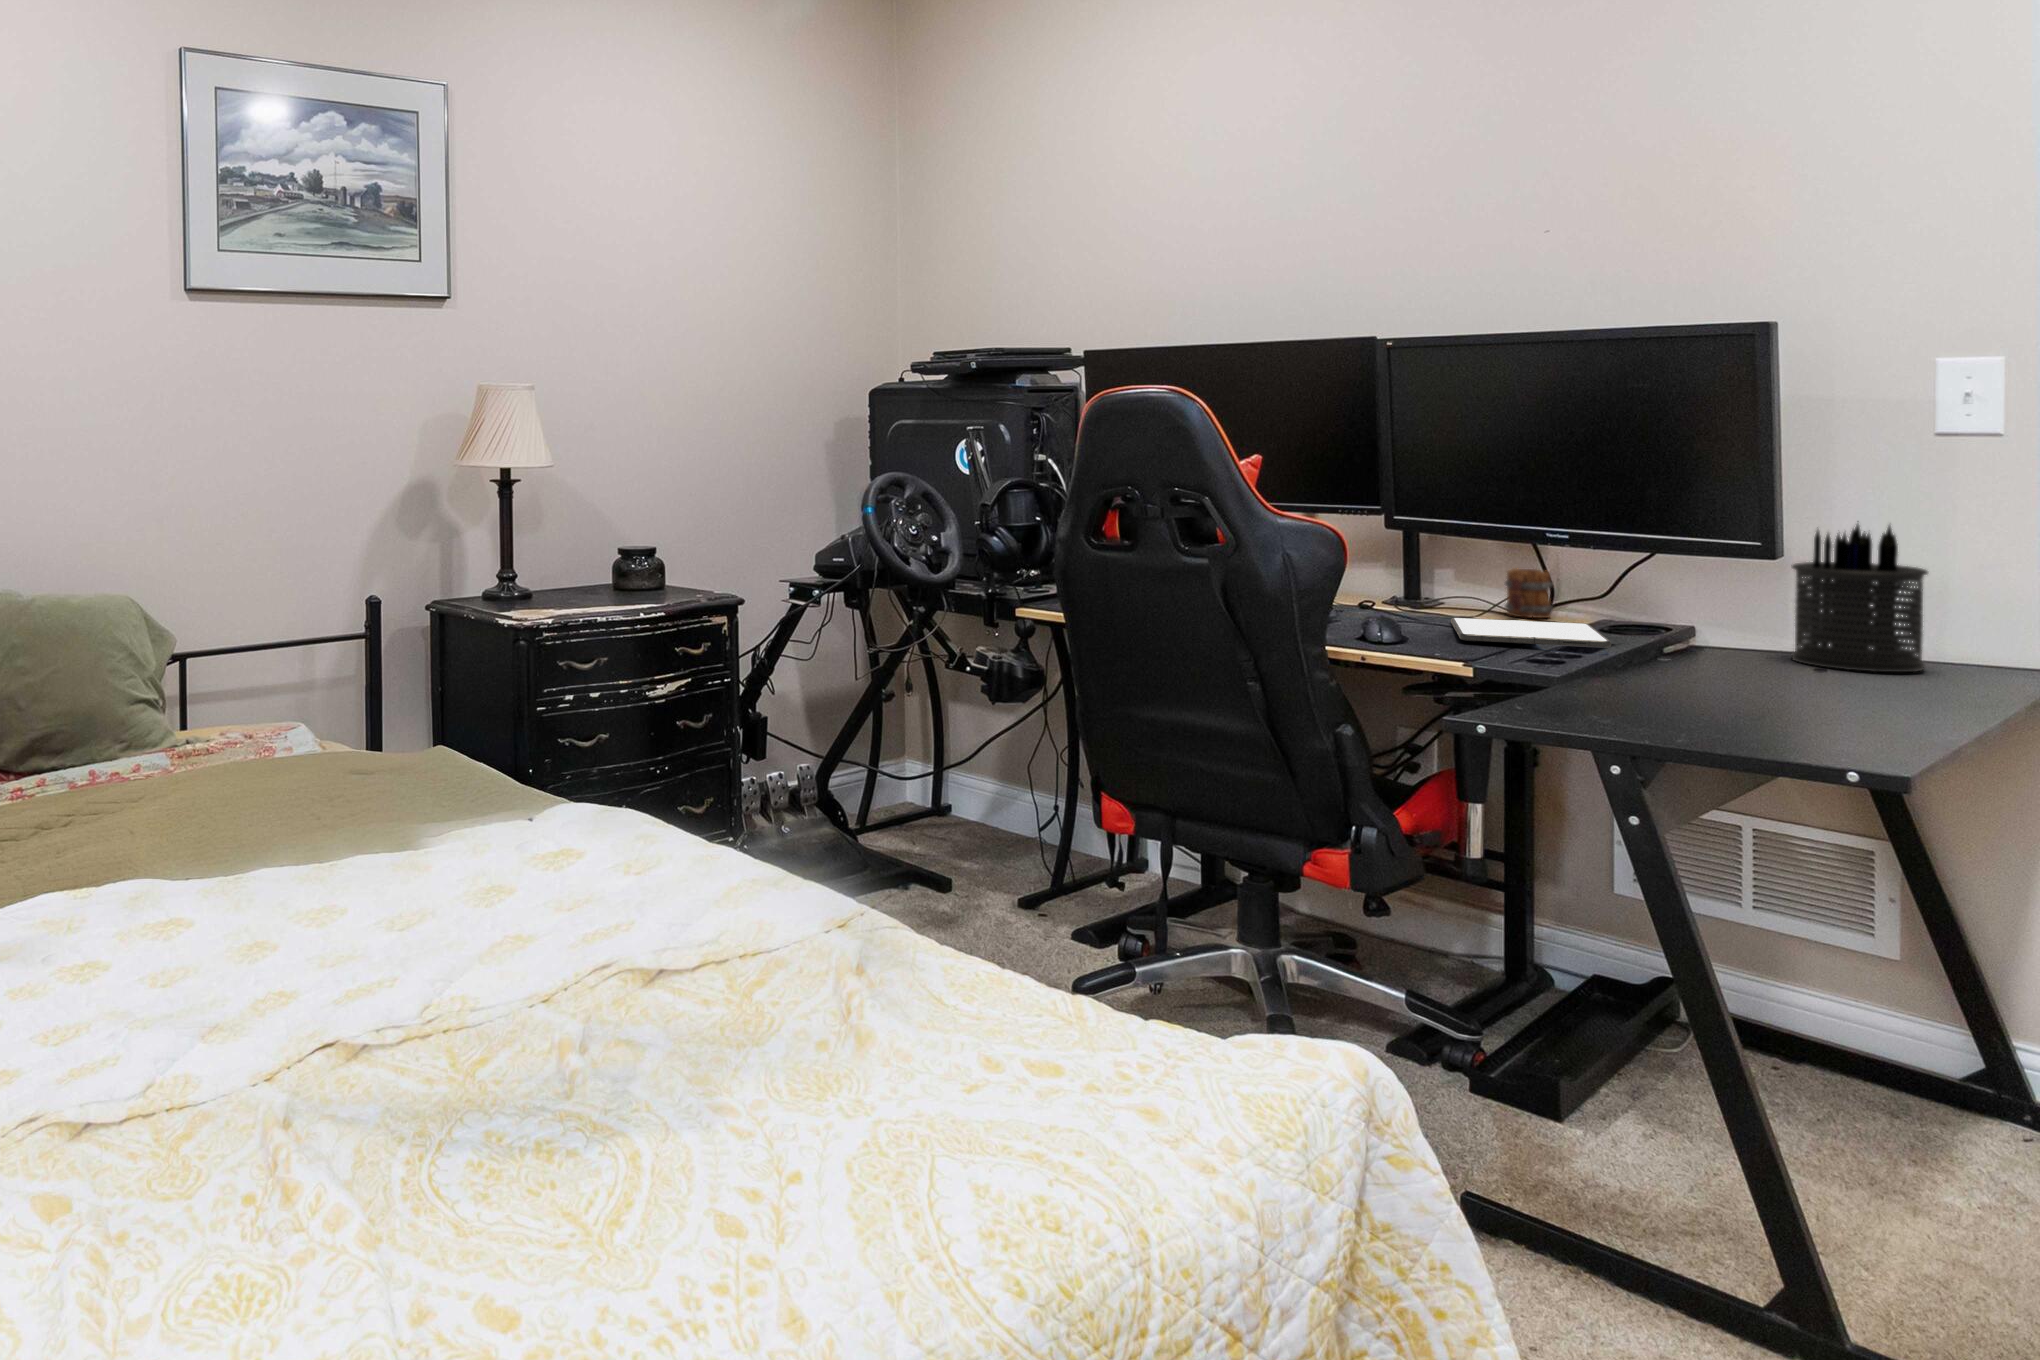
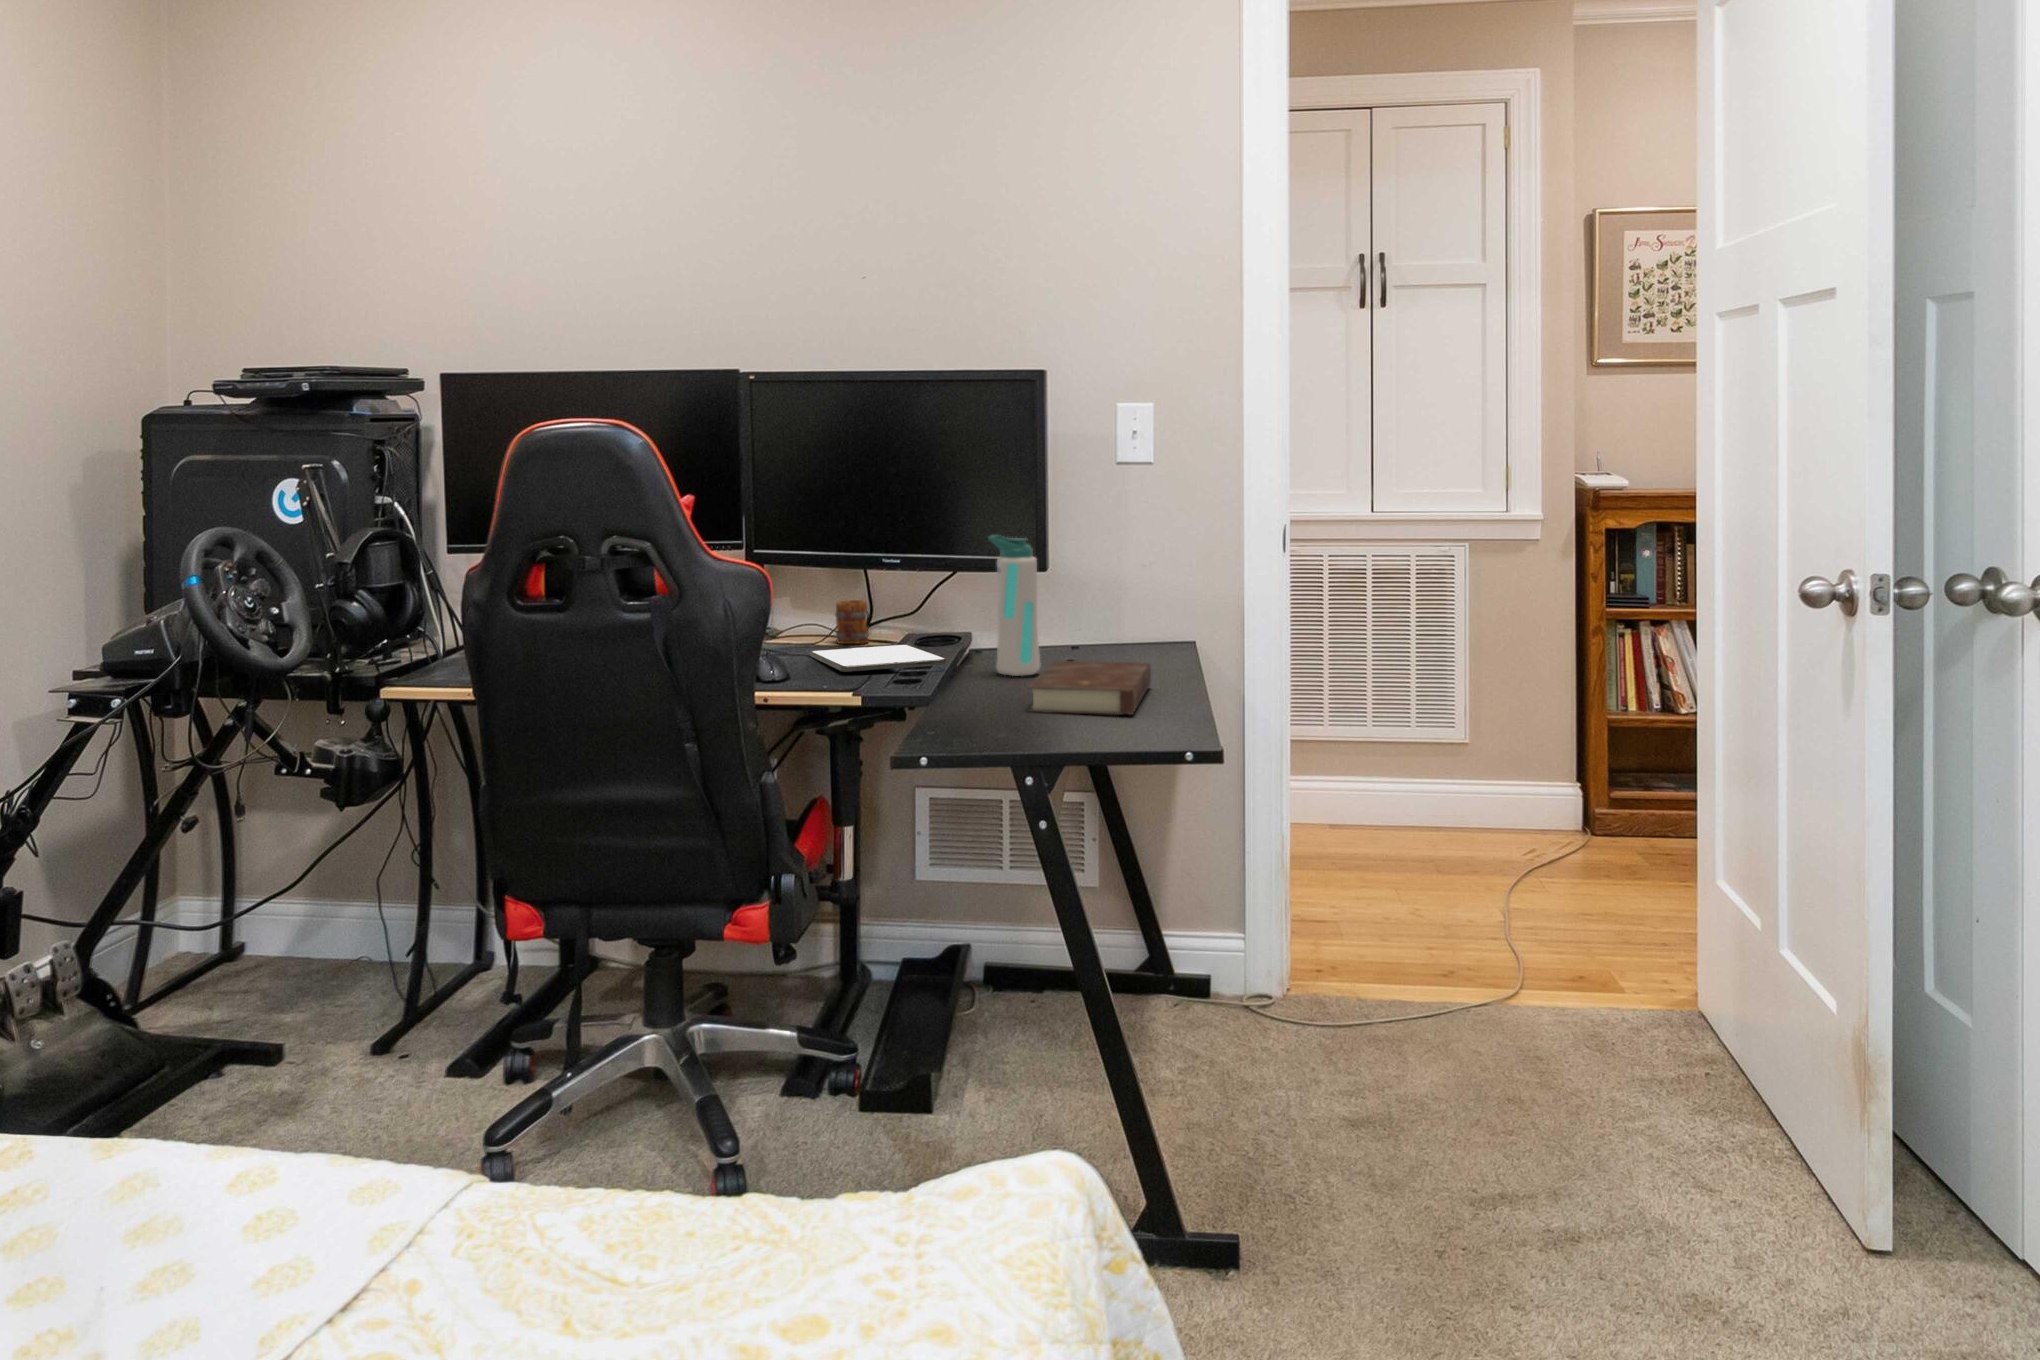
water bottle: none [1668,502,1746,672] -> present [988,535,1040,676]
pen holder: present [1791,524,1928,672] -> none [1043,544,1122,661]
book: none [1649,658,1903,728] -> present [1027,661,1151,715]

